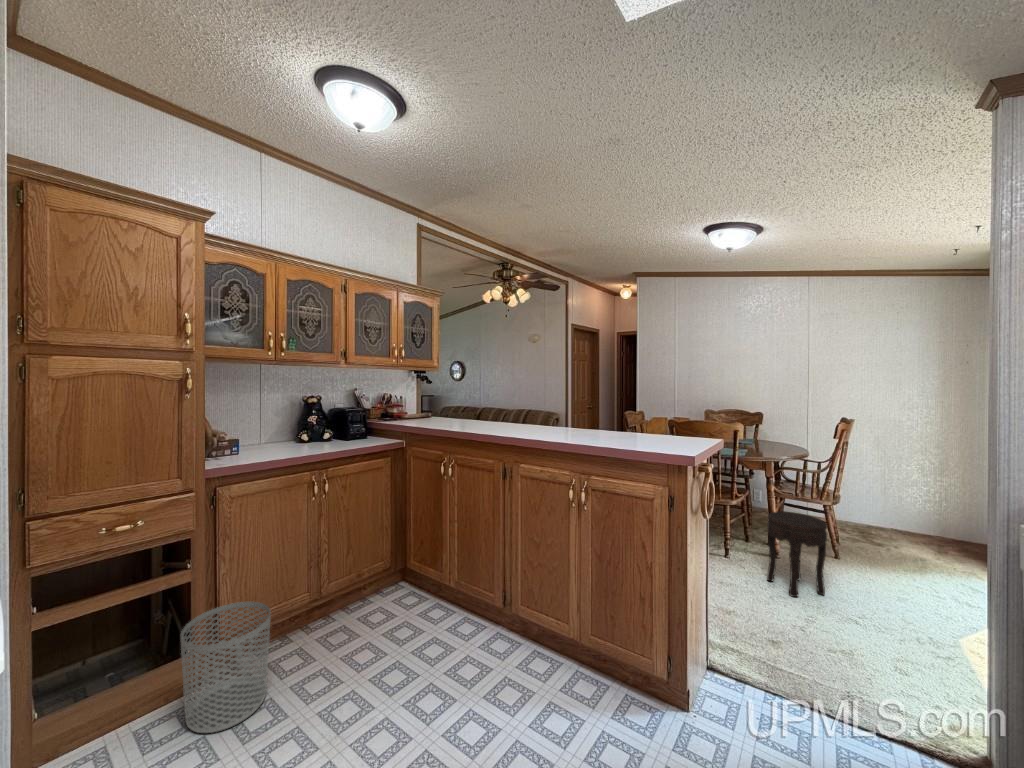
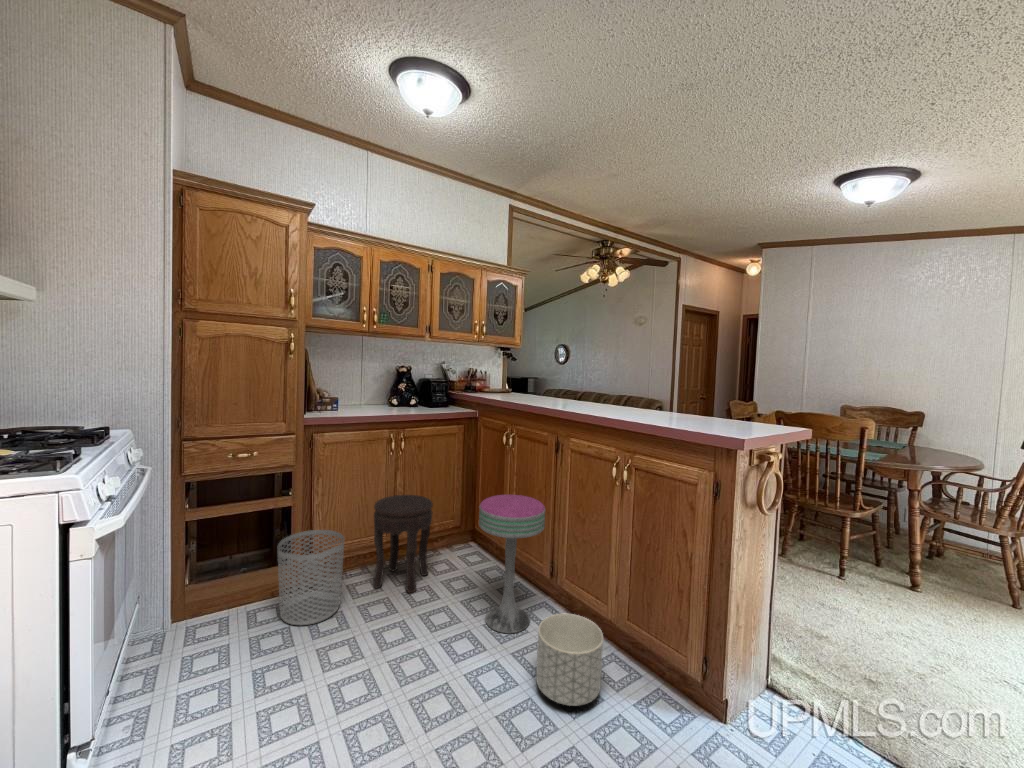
side table: present [767,512,827,597] -> present [373,495,433,593]
bar stool: none [433,527,501,676] -> present [479,495,545,634]
planter: none [519,642,584,740] -> present [536,614,603,706]

